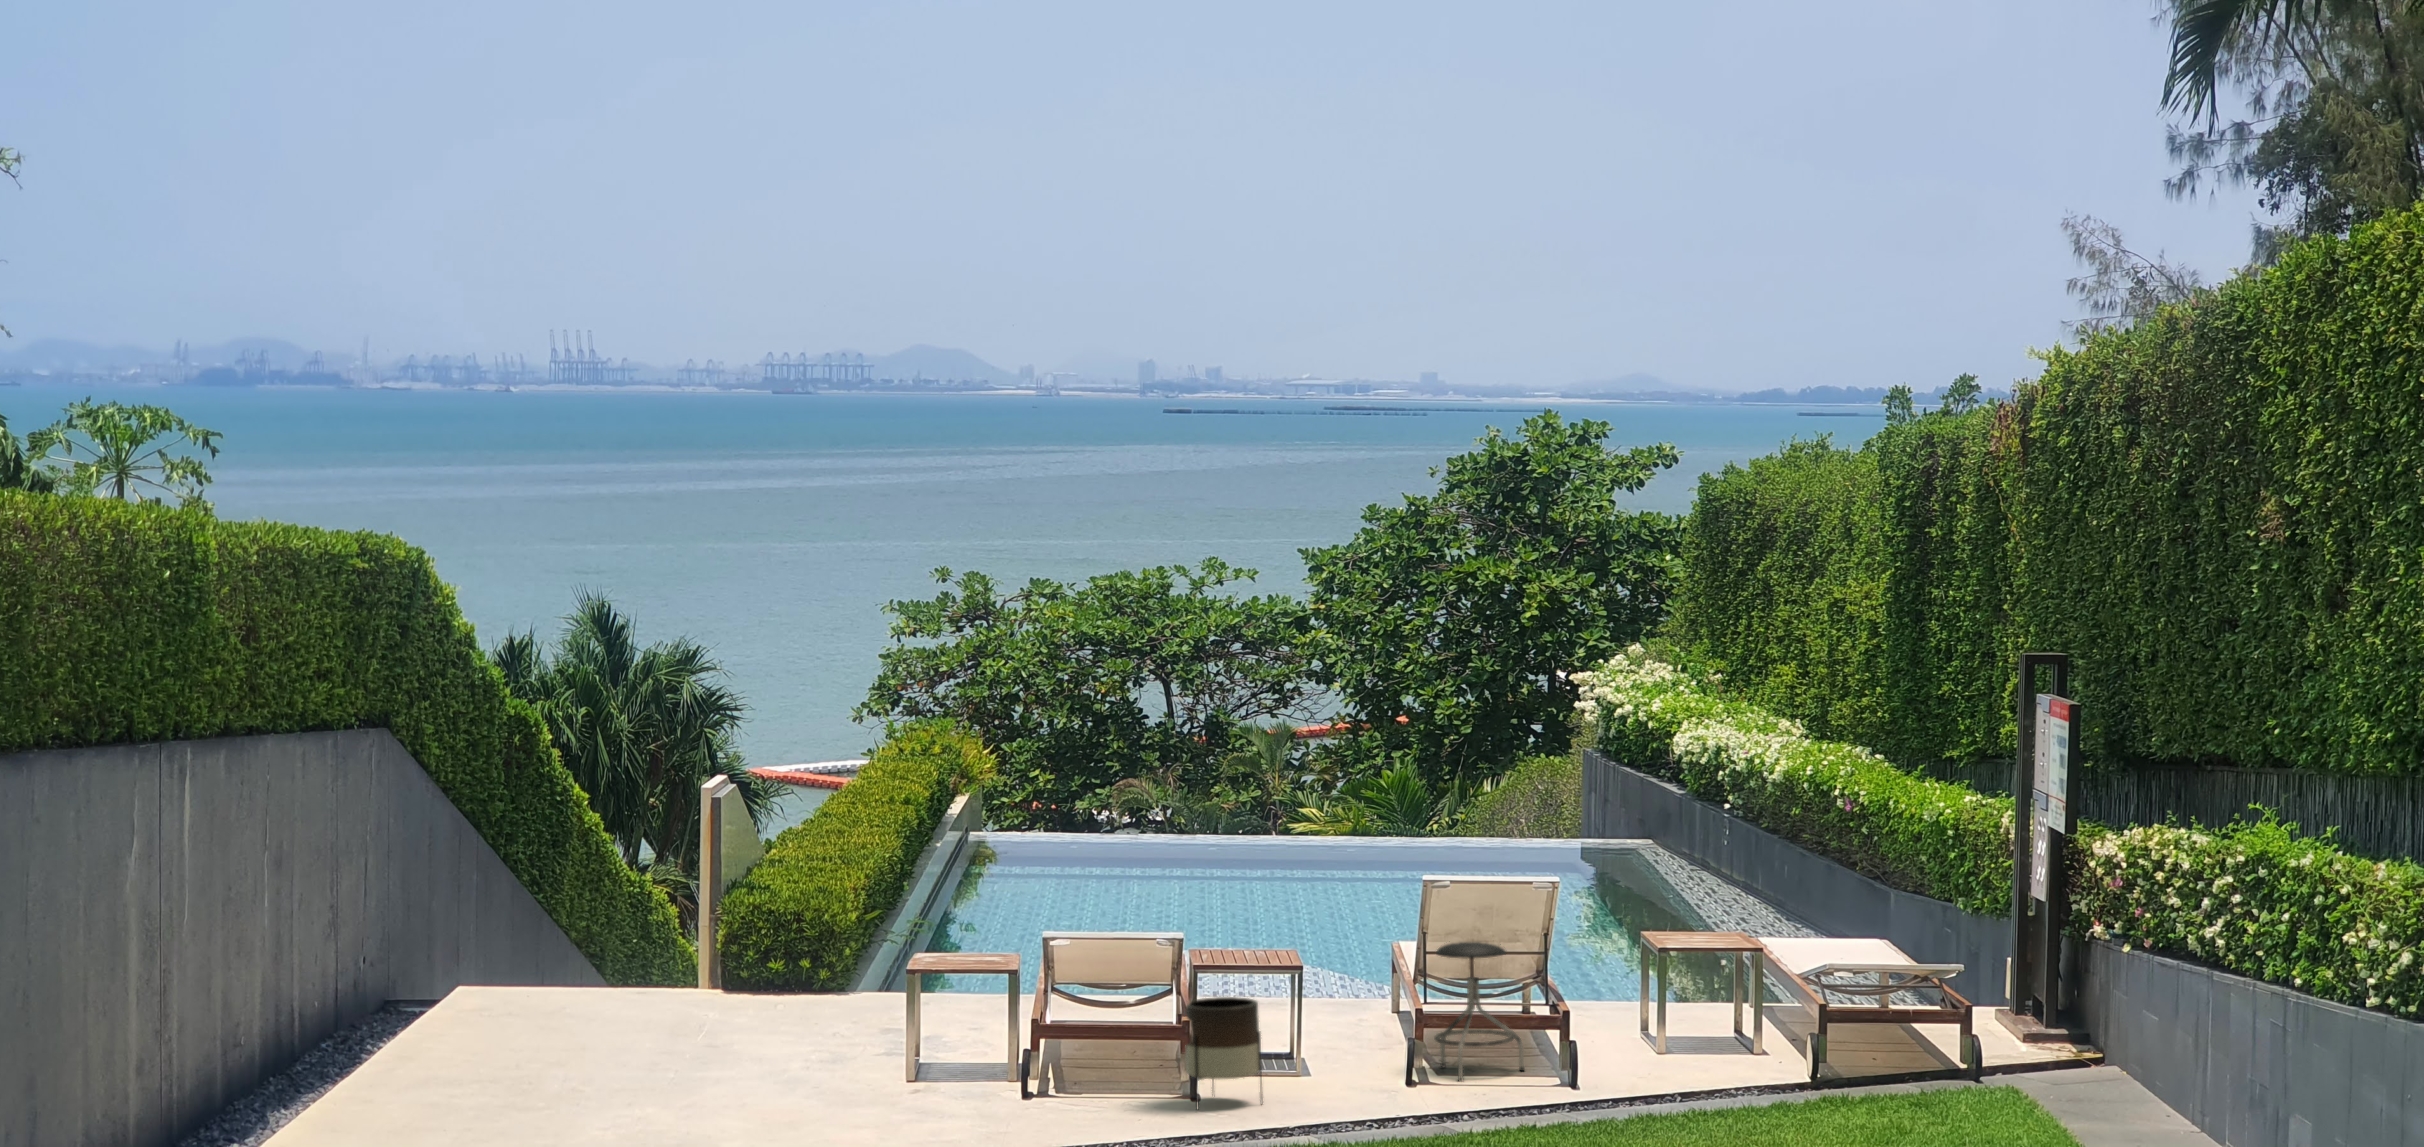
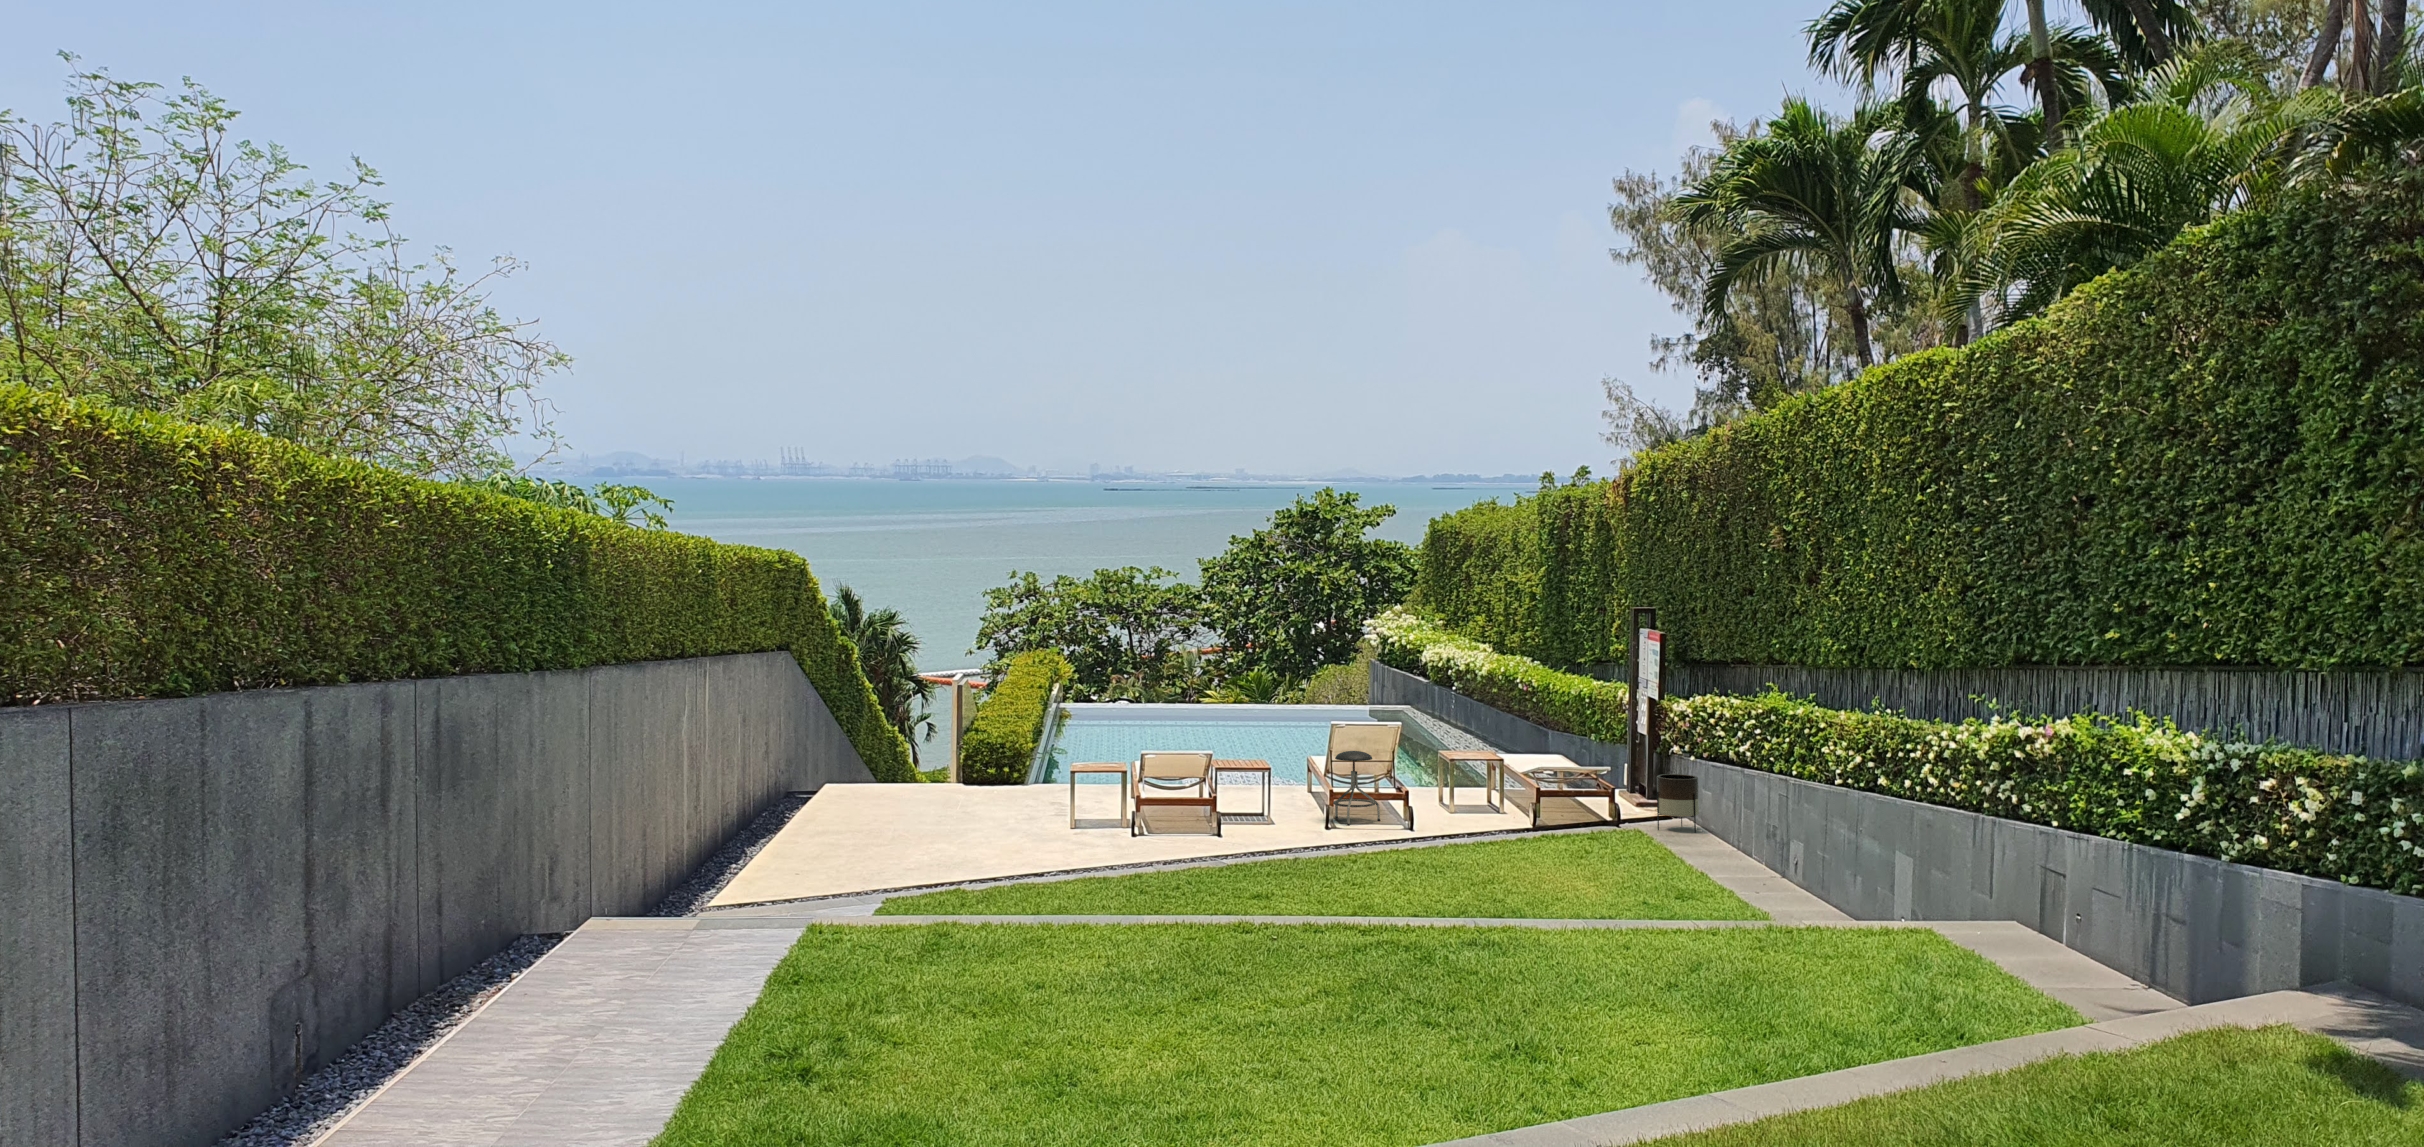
planter: present [1185,997,1262,1109] -> present [1657,774,1699,833]

